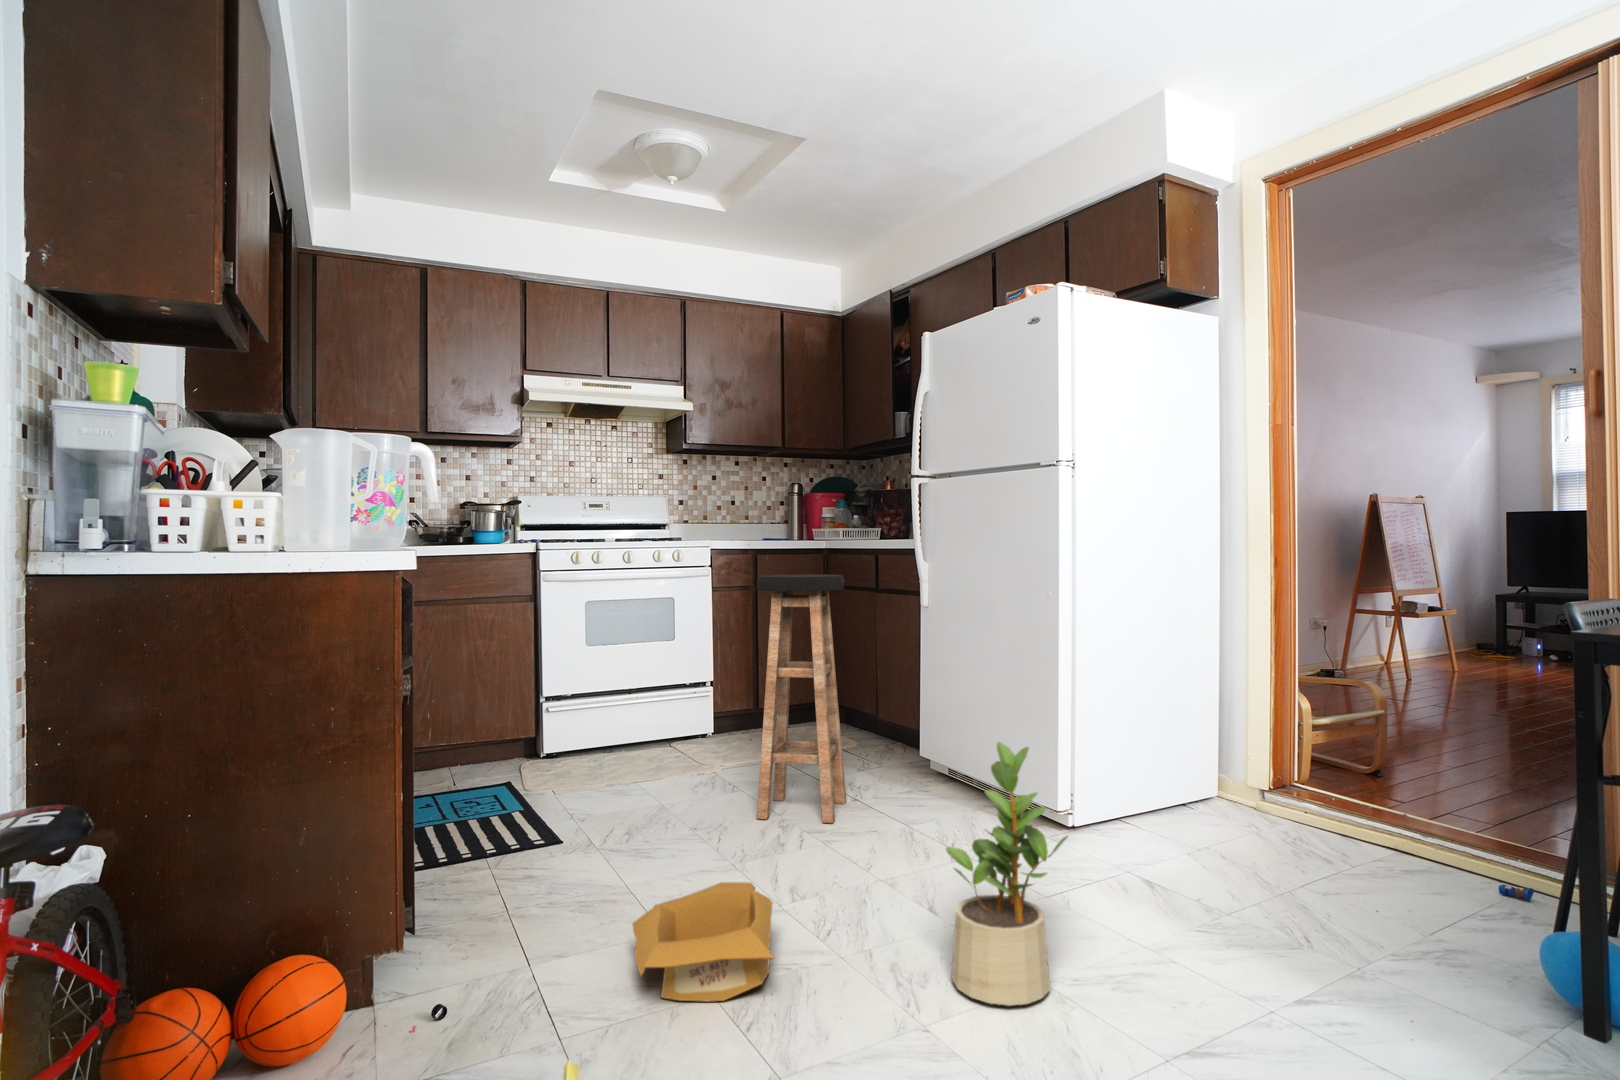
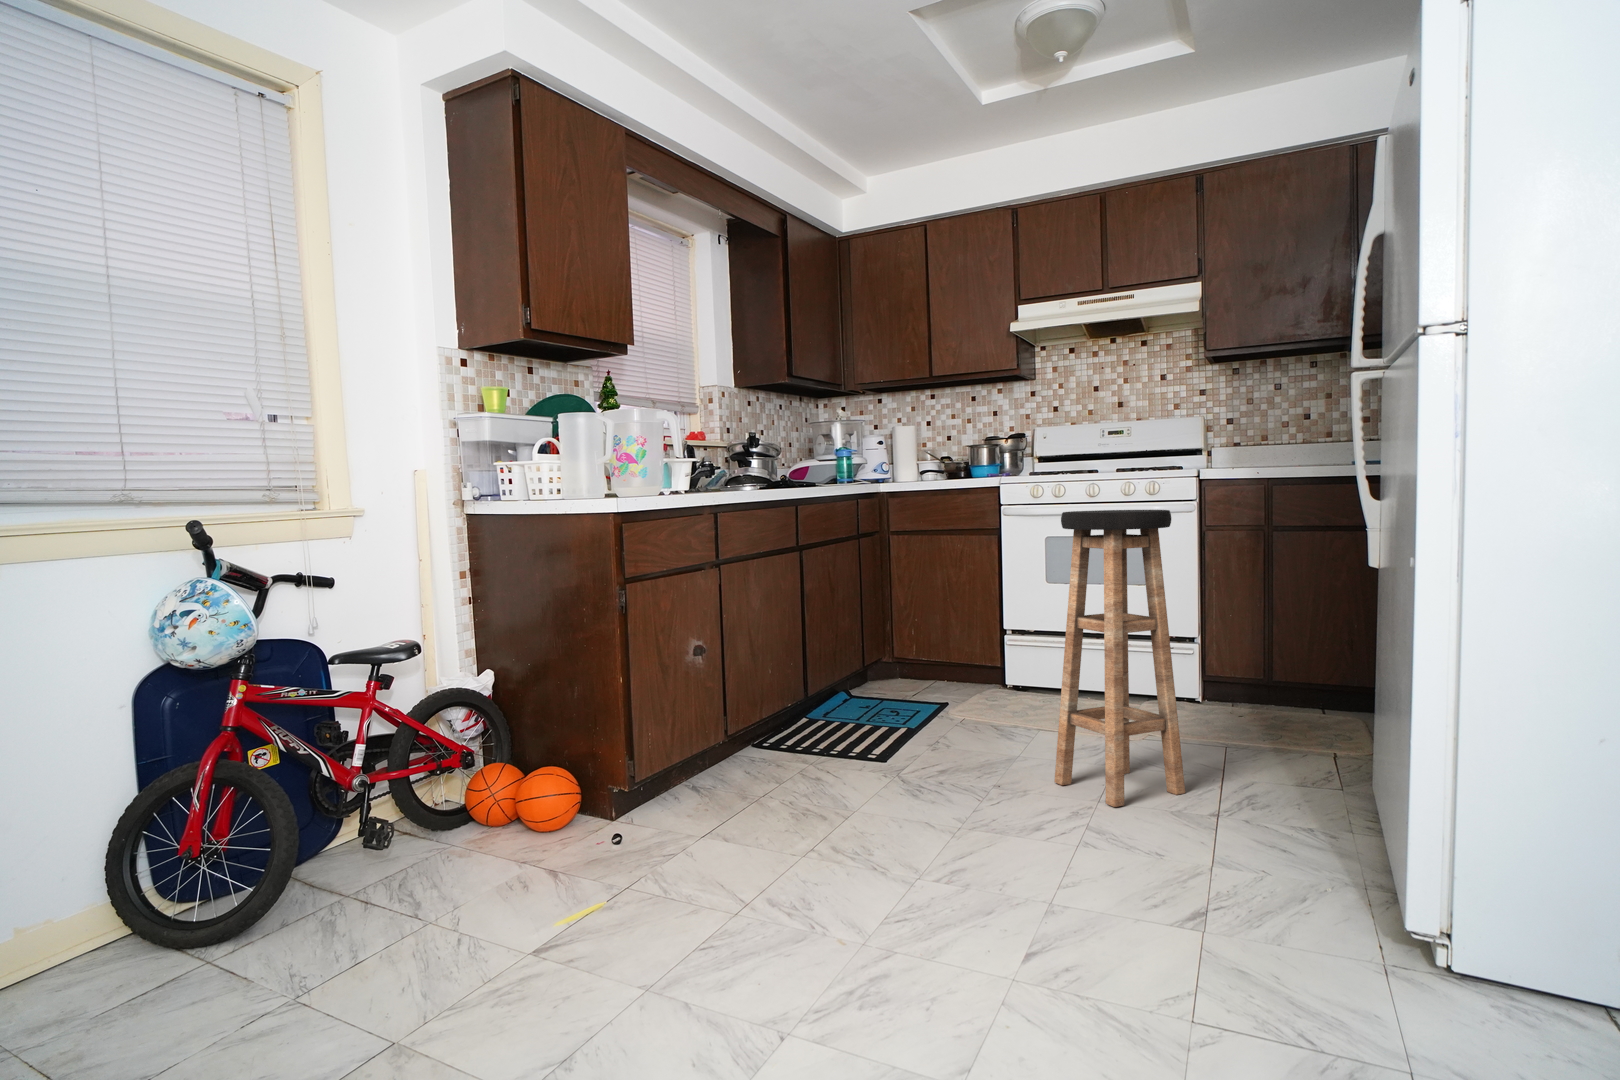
potted plant: present [946,742,1068,1006] -> none [850,708,992,1009]
cardboard box: present [632,882,774,1002] -> none [663,803,831,890]

